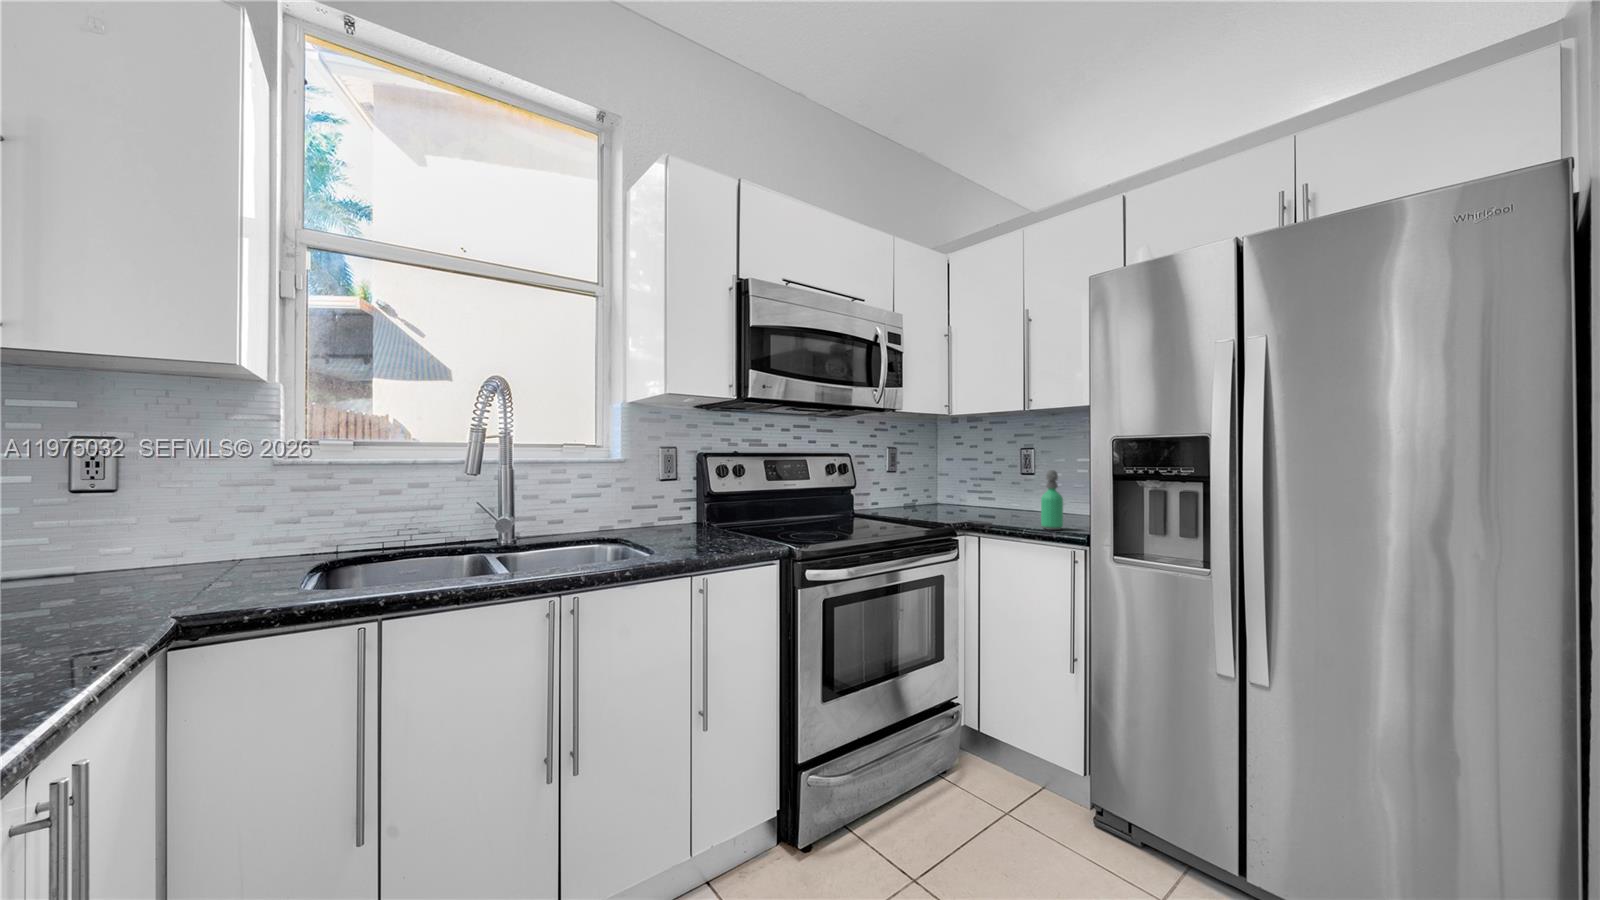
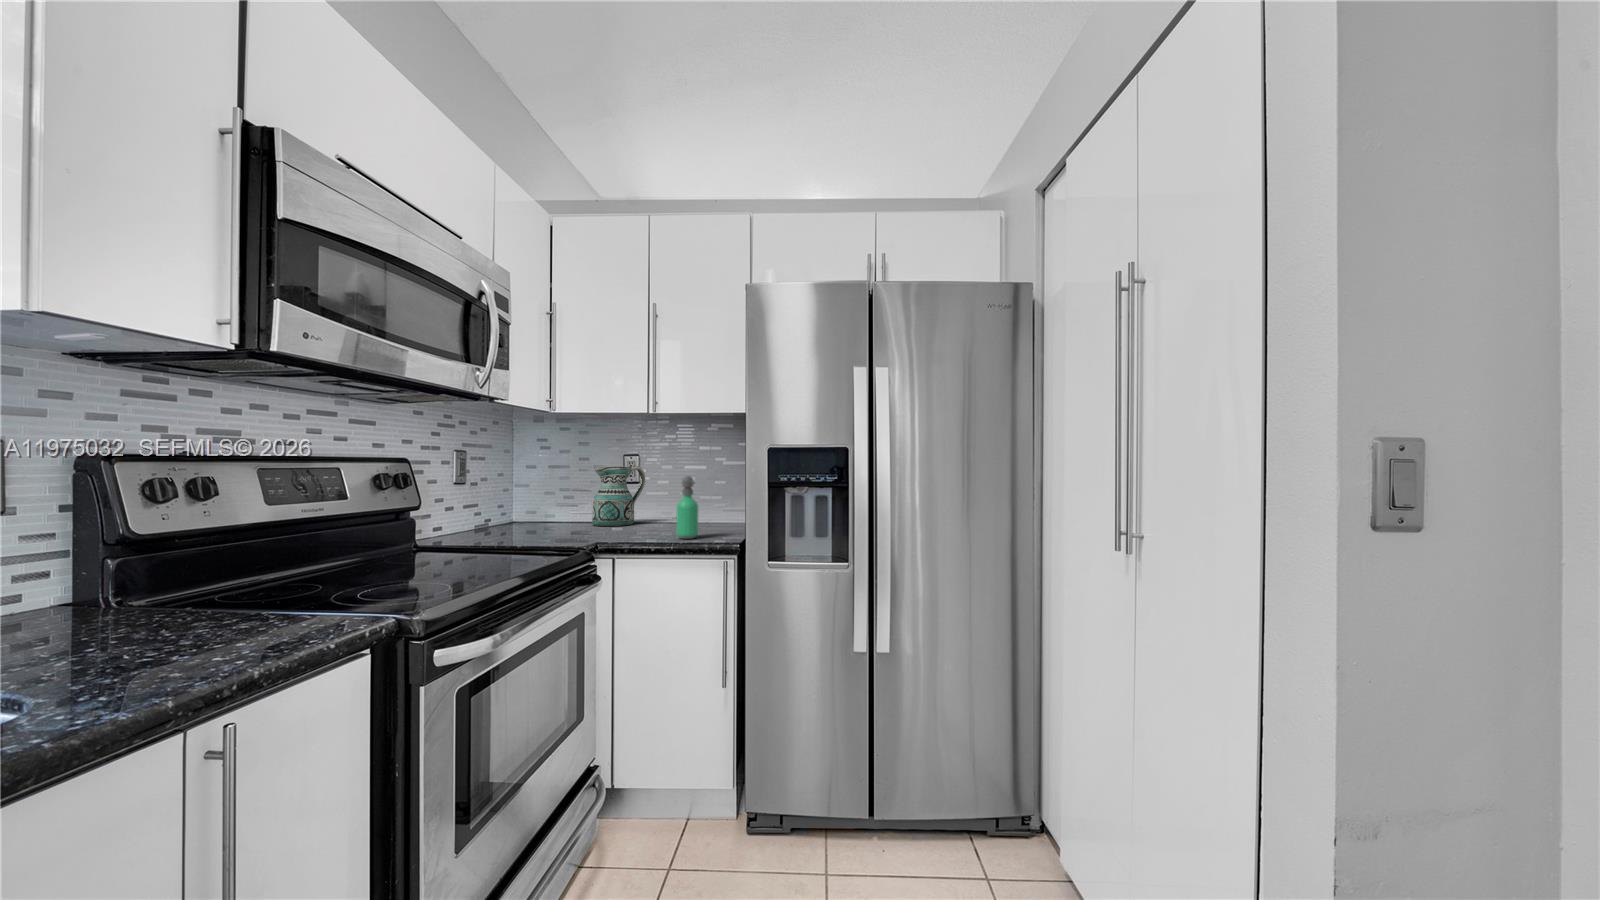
ceramic pitcher: none [991,460,1042,514] -> present [592,466,645,526]

